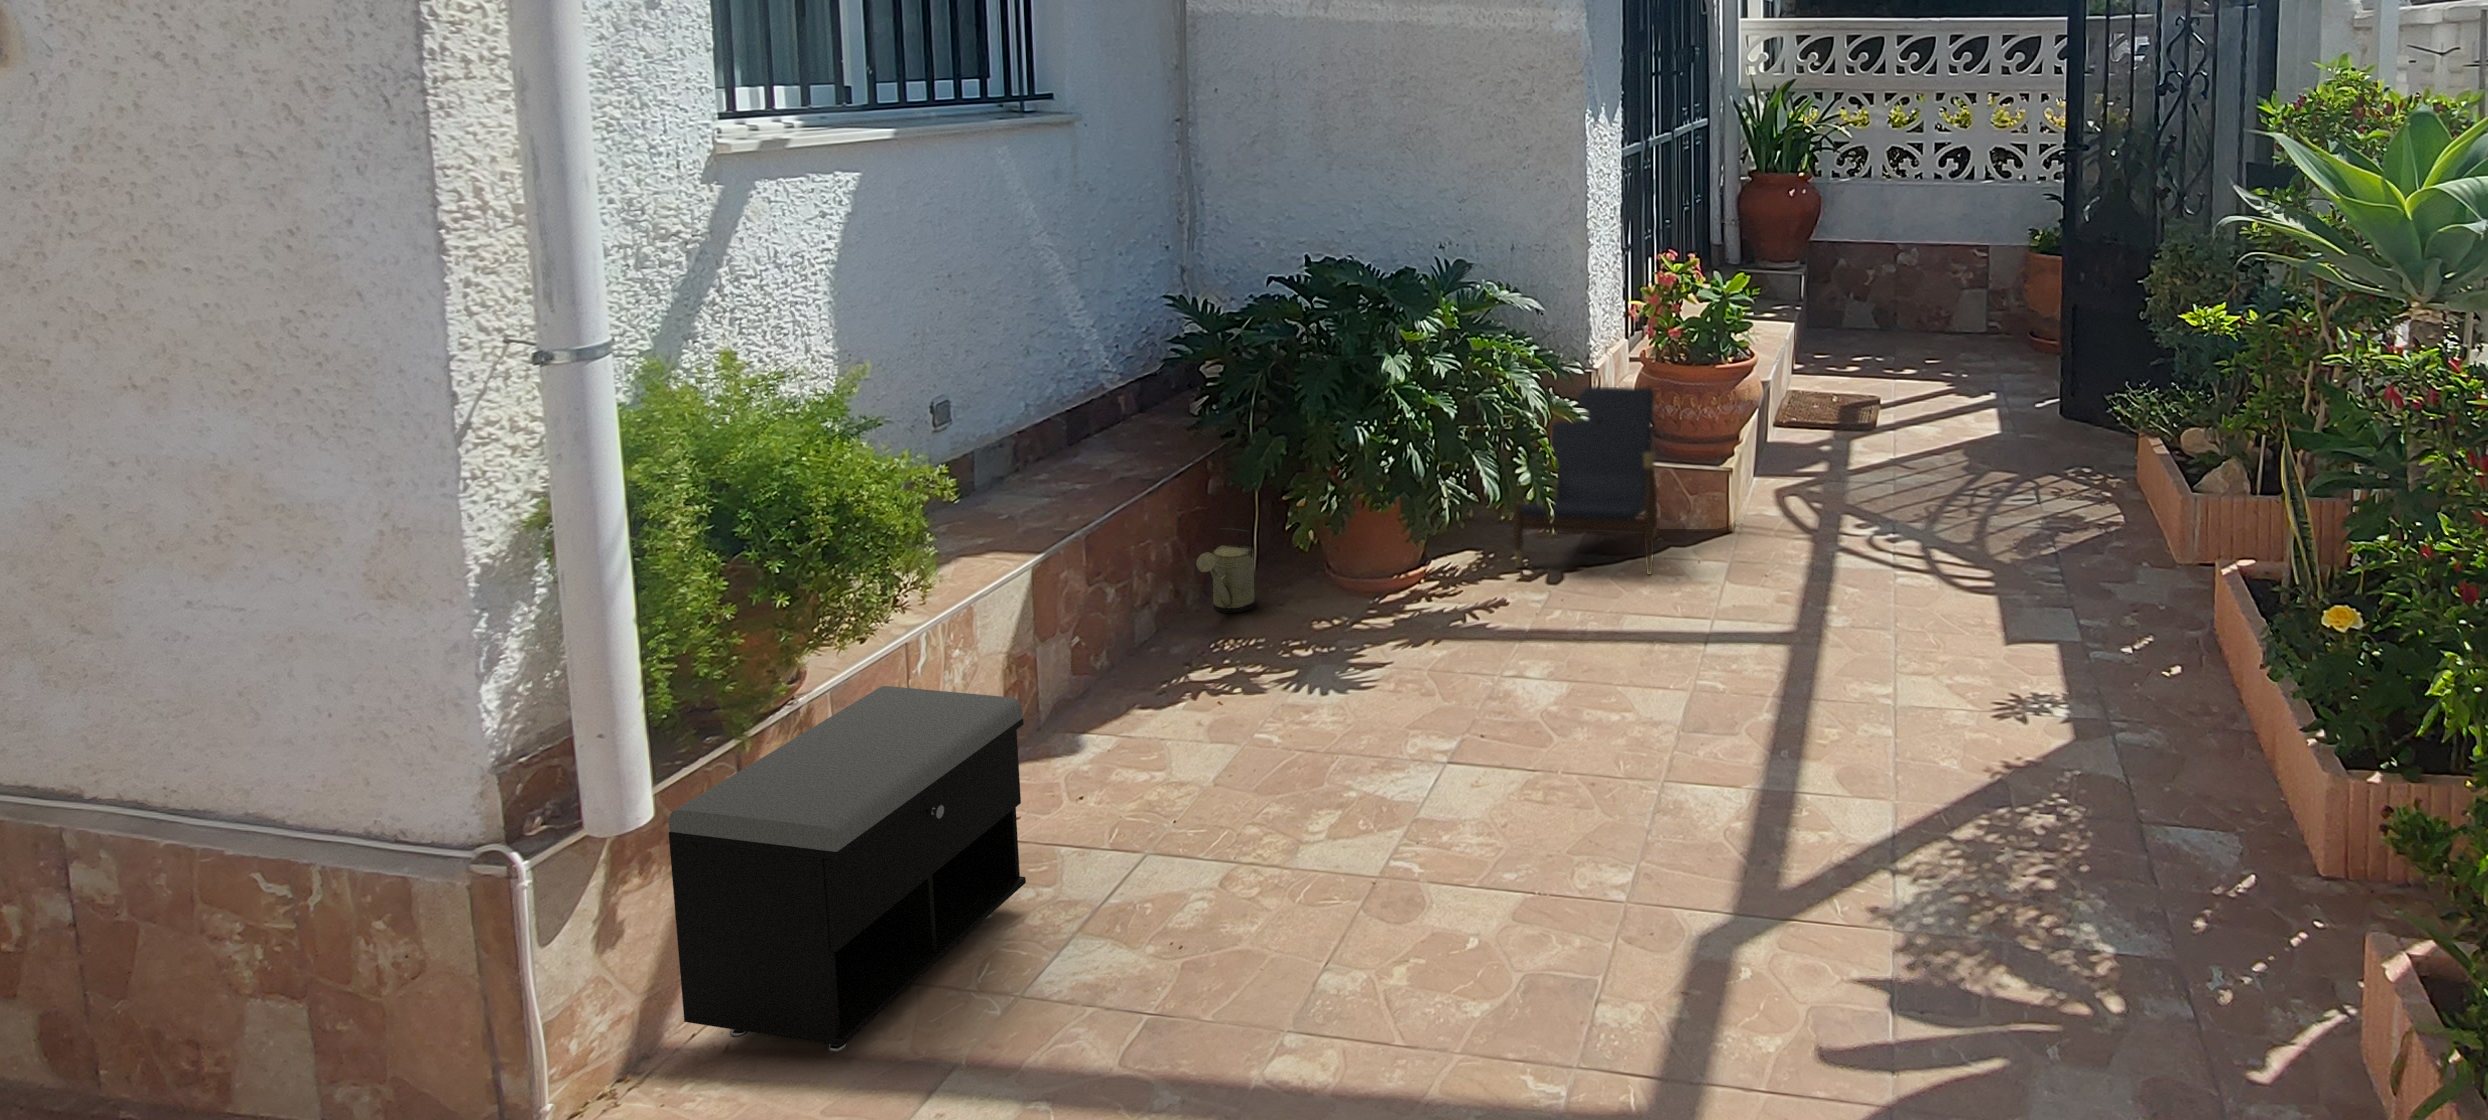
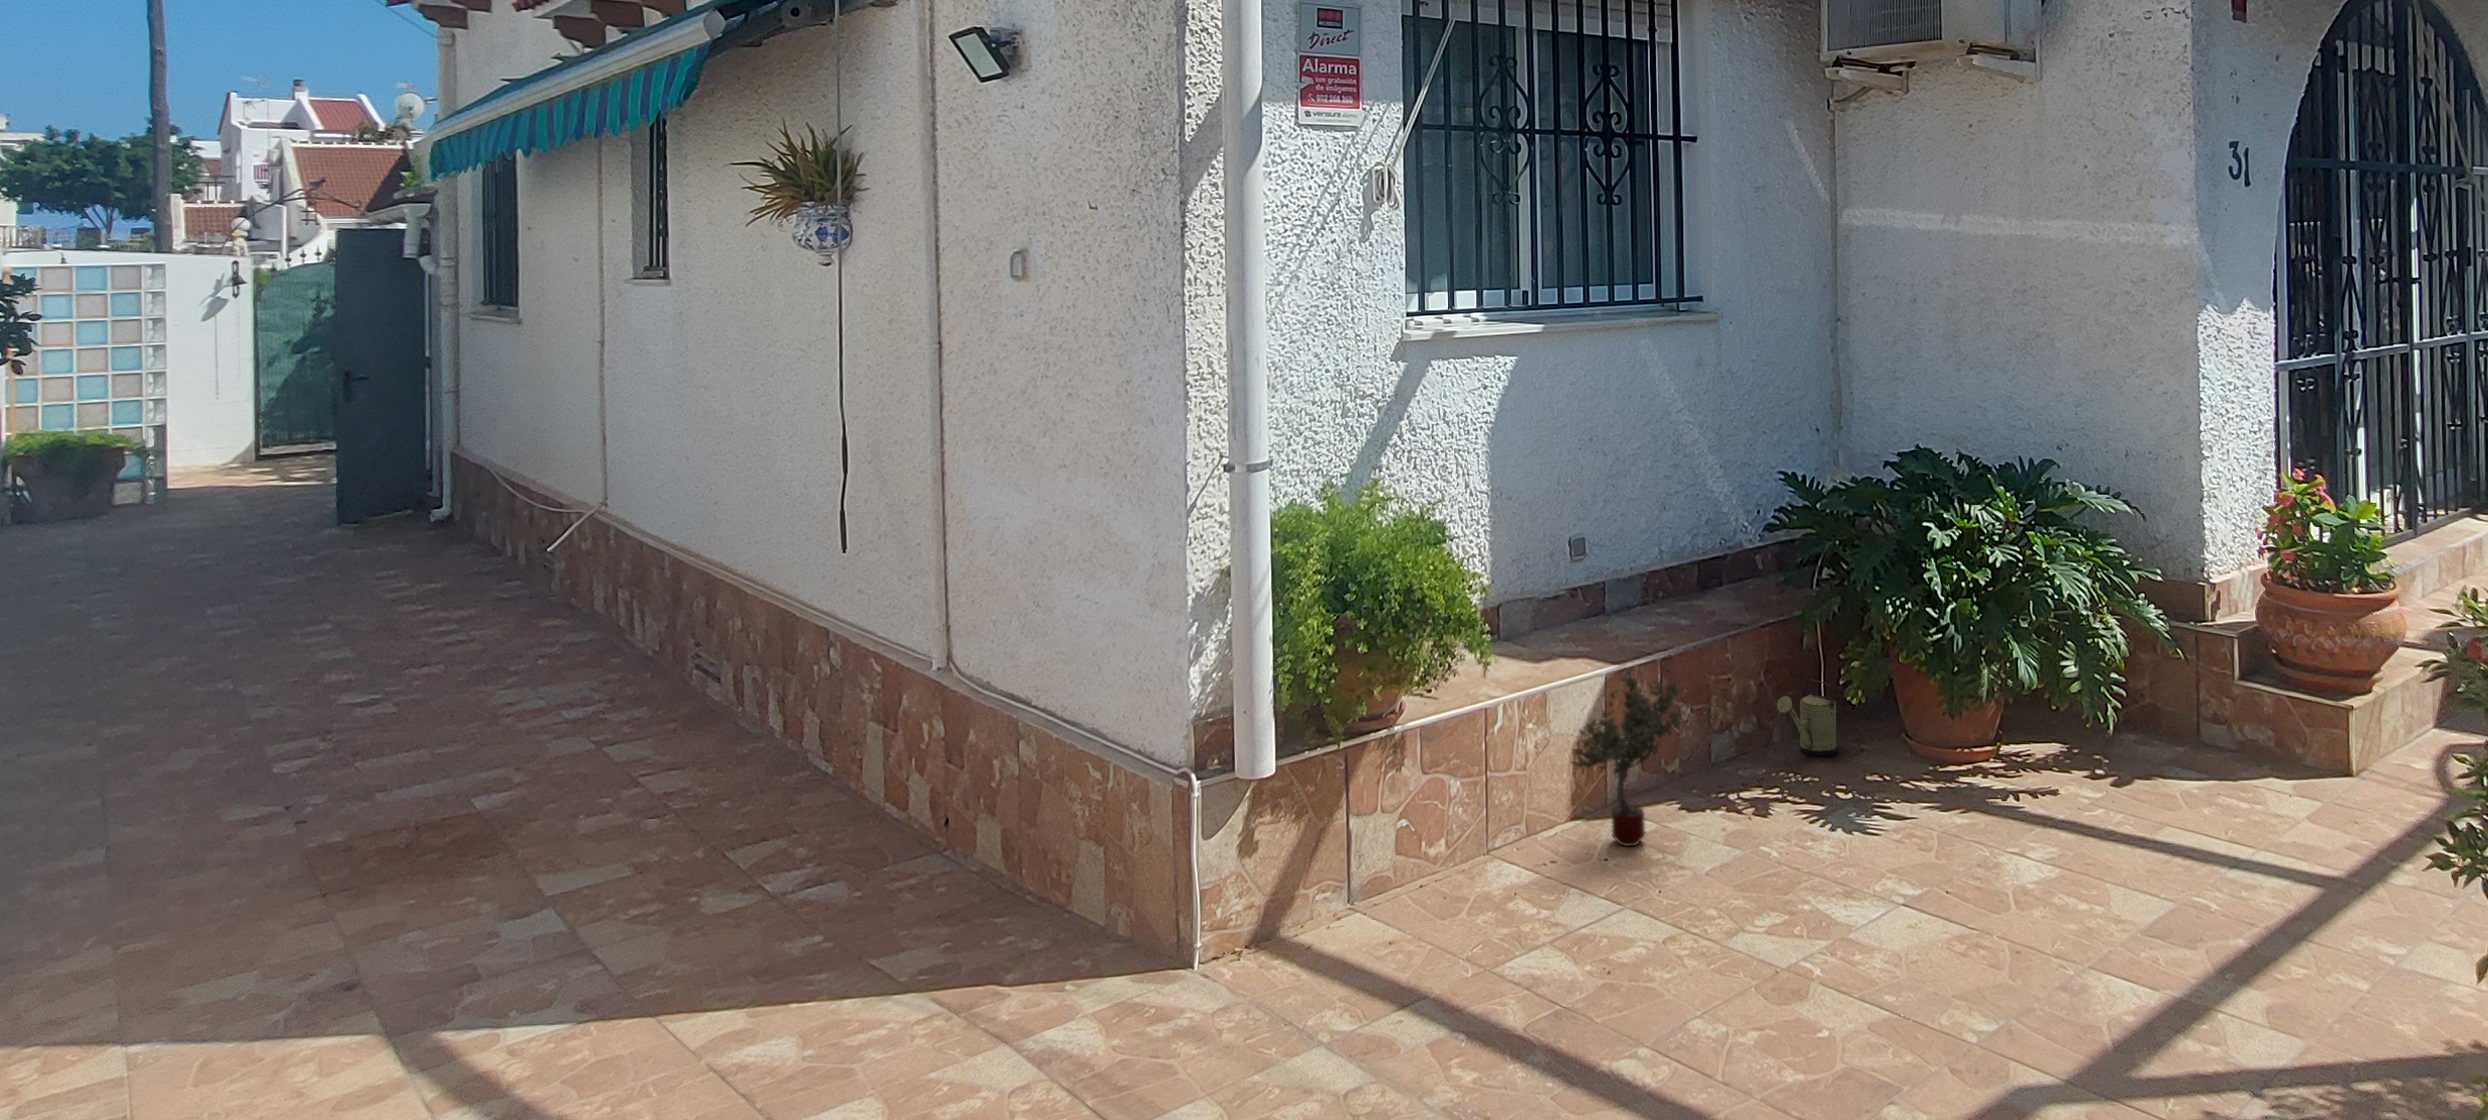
lounge chair: present [1513,386,1661,575] -> none [2093,596,2264,797]
potted tree: none [1013,553,1147,775] -> present [1572,668,1681,846]
storage bench: present [669,686,1026,1053] -> none [1289,733,1535,970]

